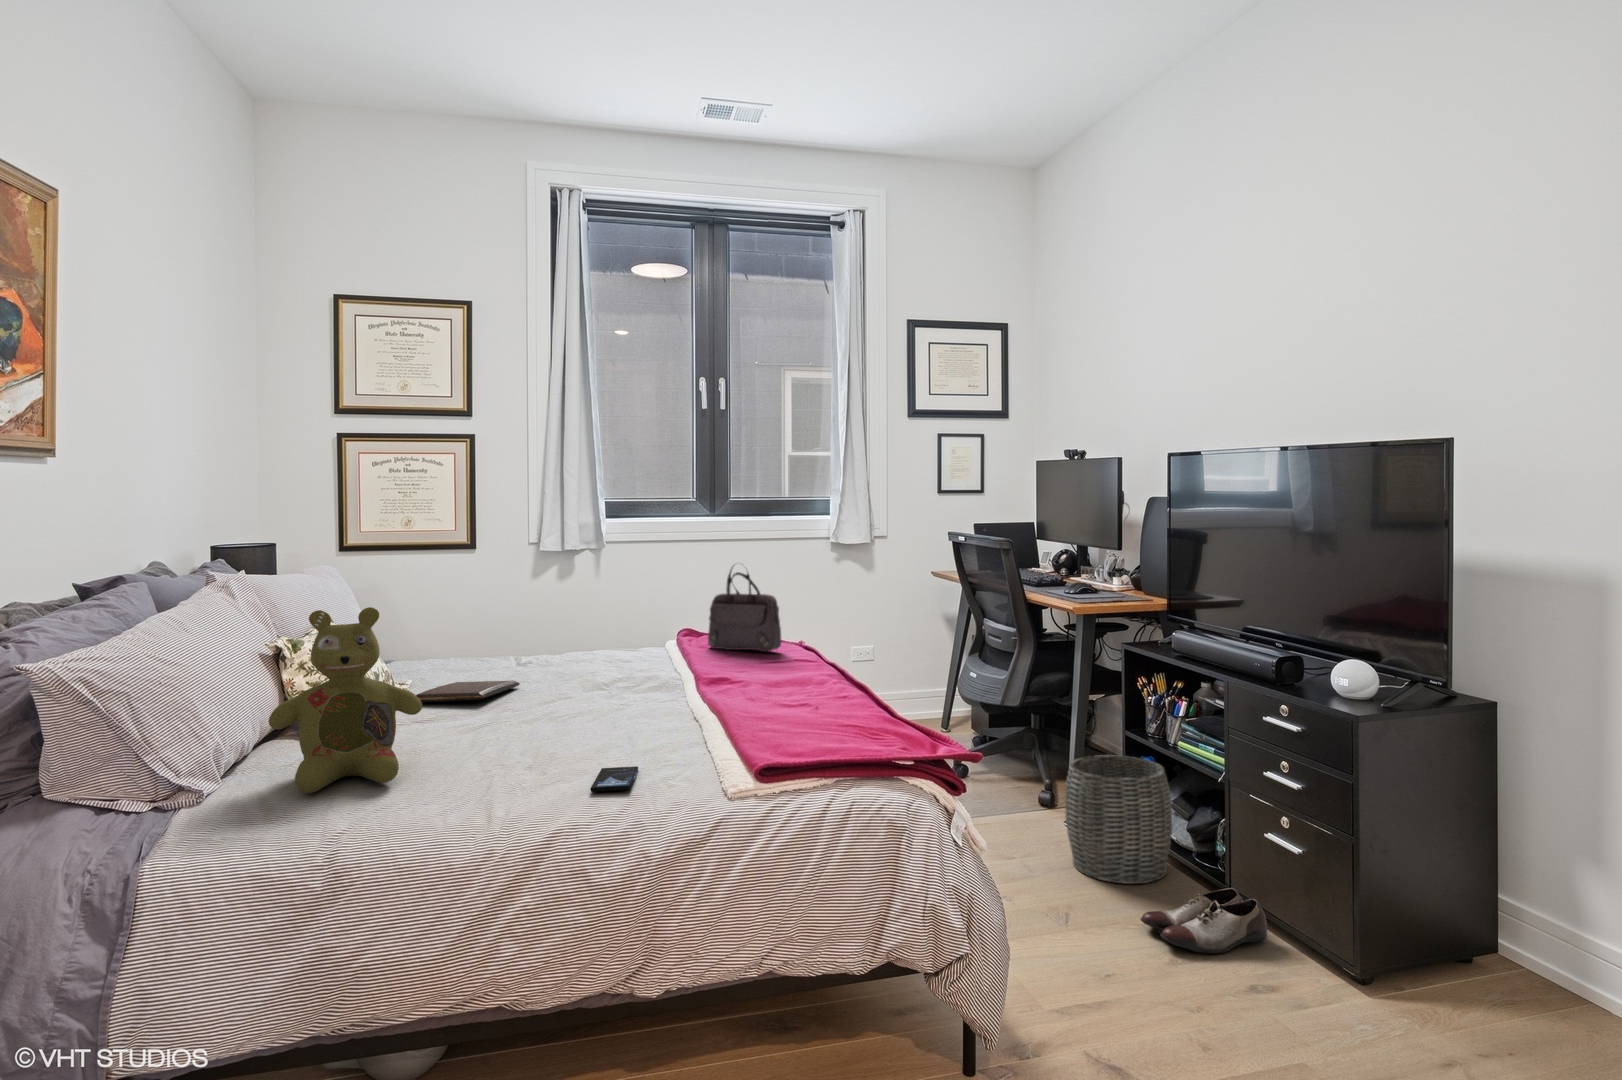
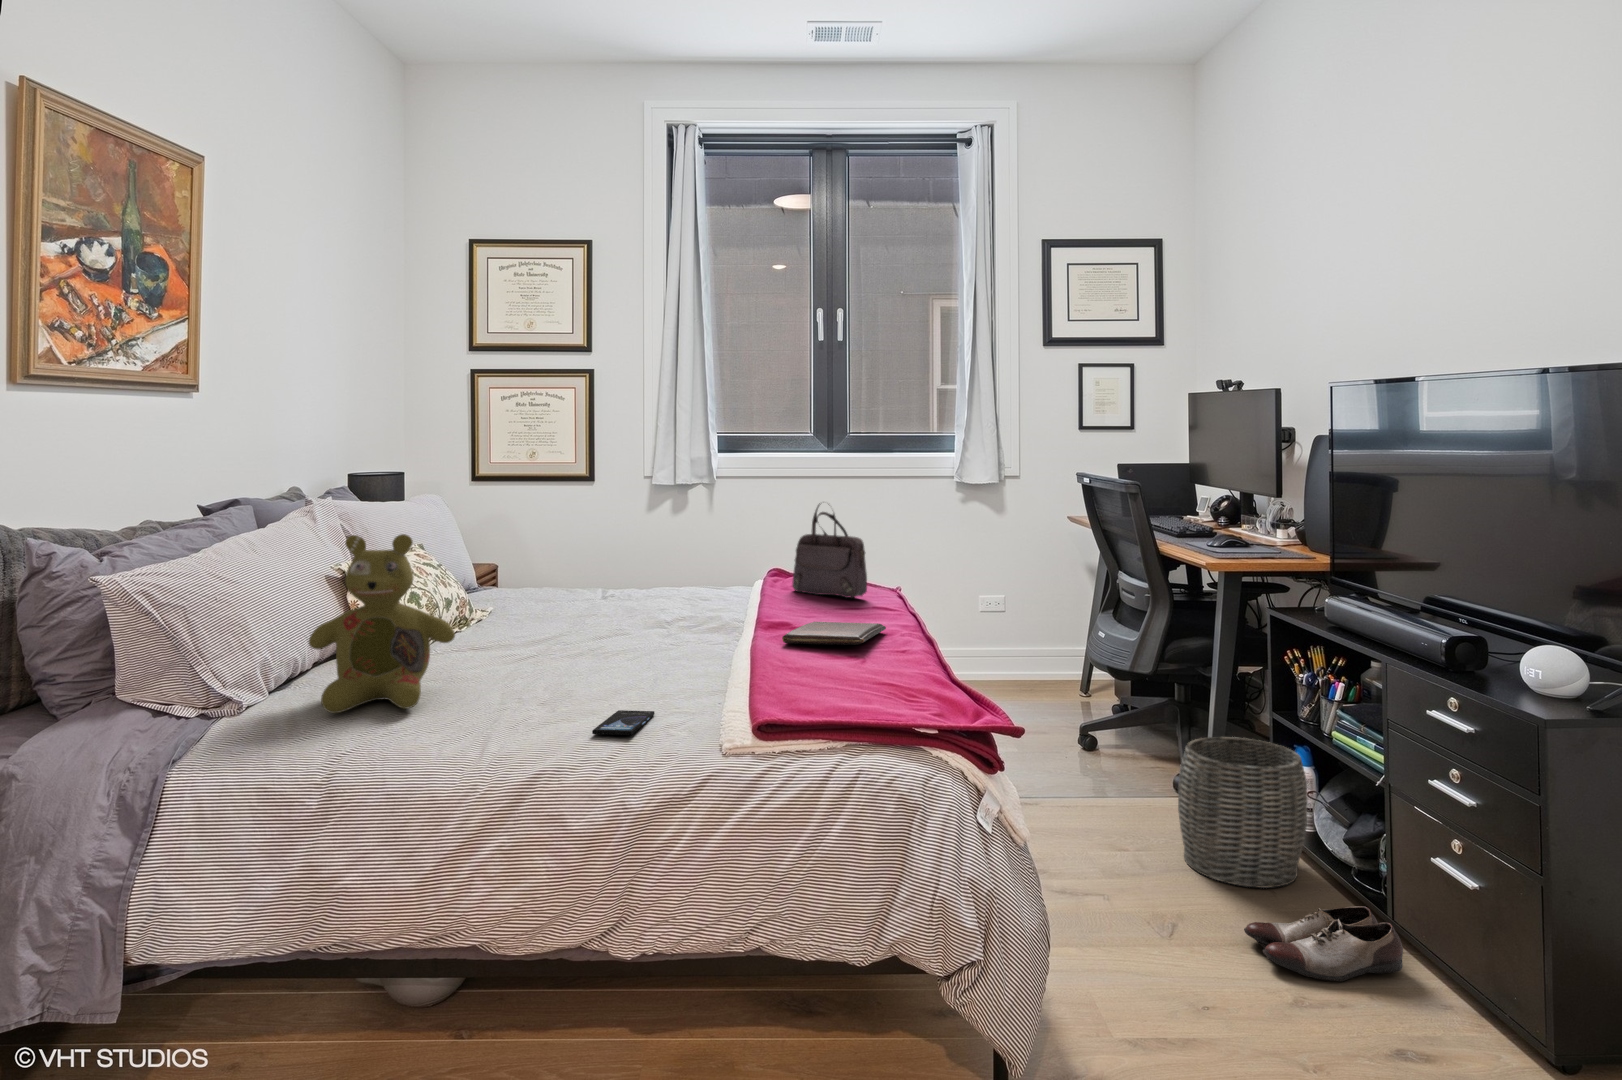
book: present [416,680,520,702] -> present [782,622,886,645]

